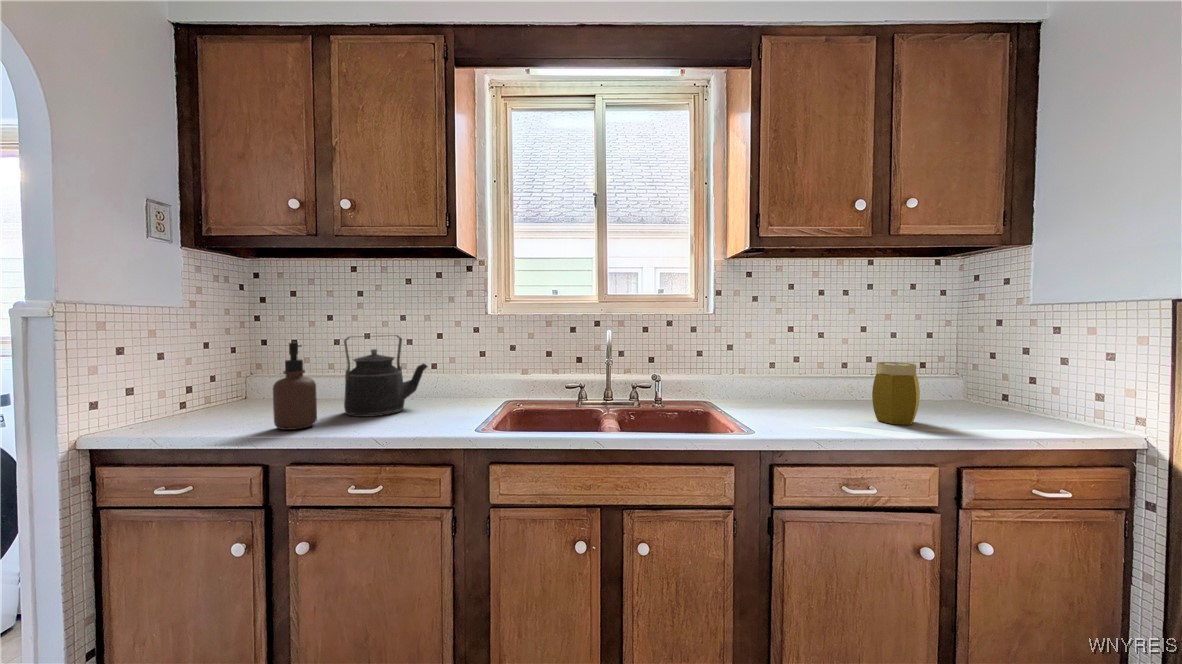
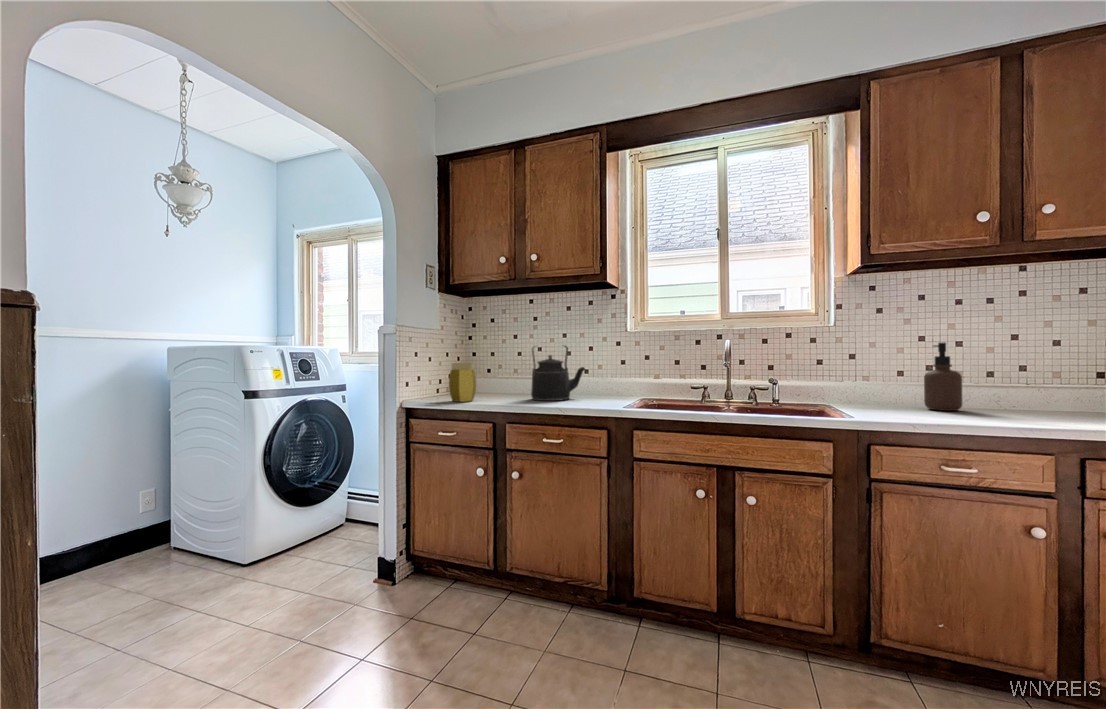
soap dispenser: present [273,343,317,430] -> present [924,343,962,411]
jar: present [872,362,920,425] -> present [449,363,476,402]

